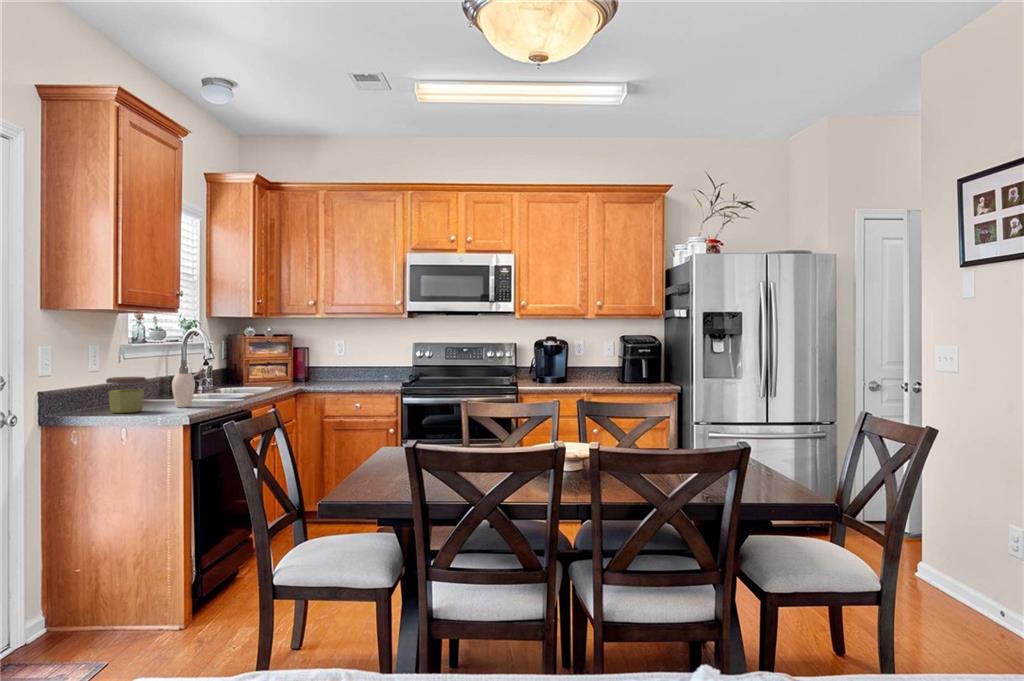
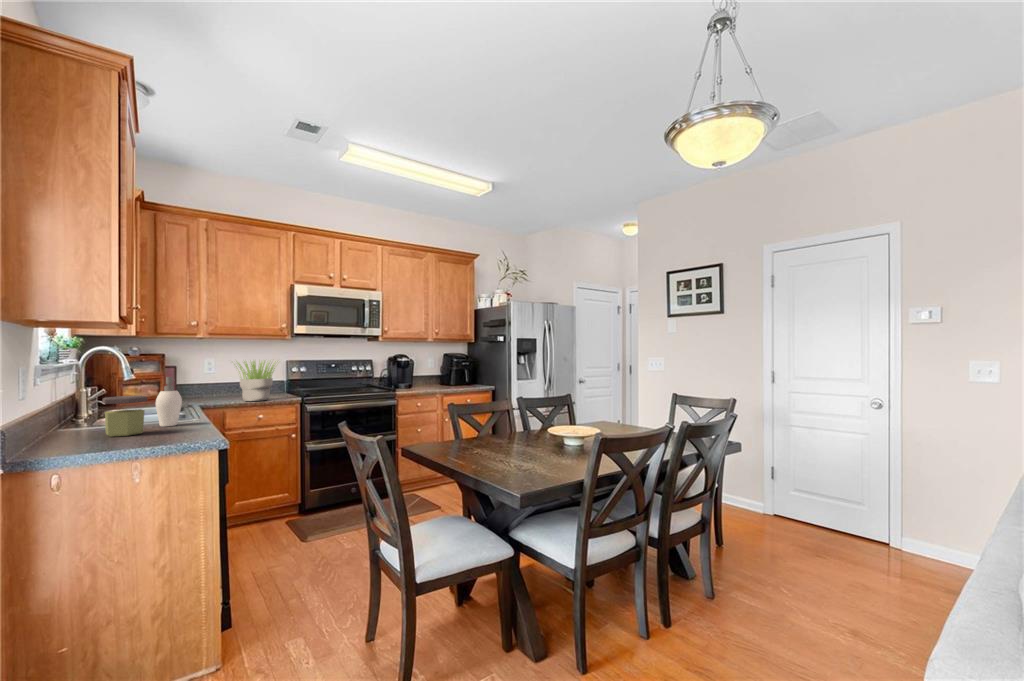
potted plant: none [326,341,382,388] -> present [236,361,276,401]

